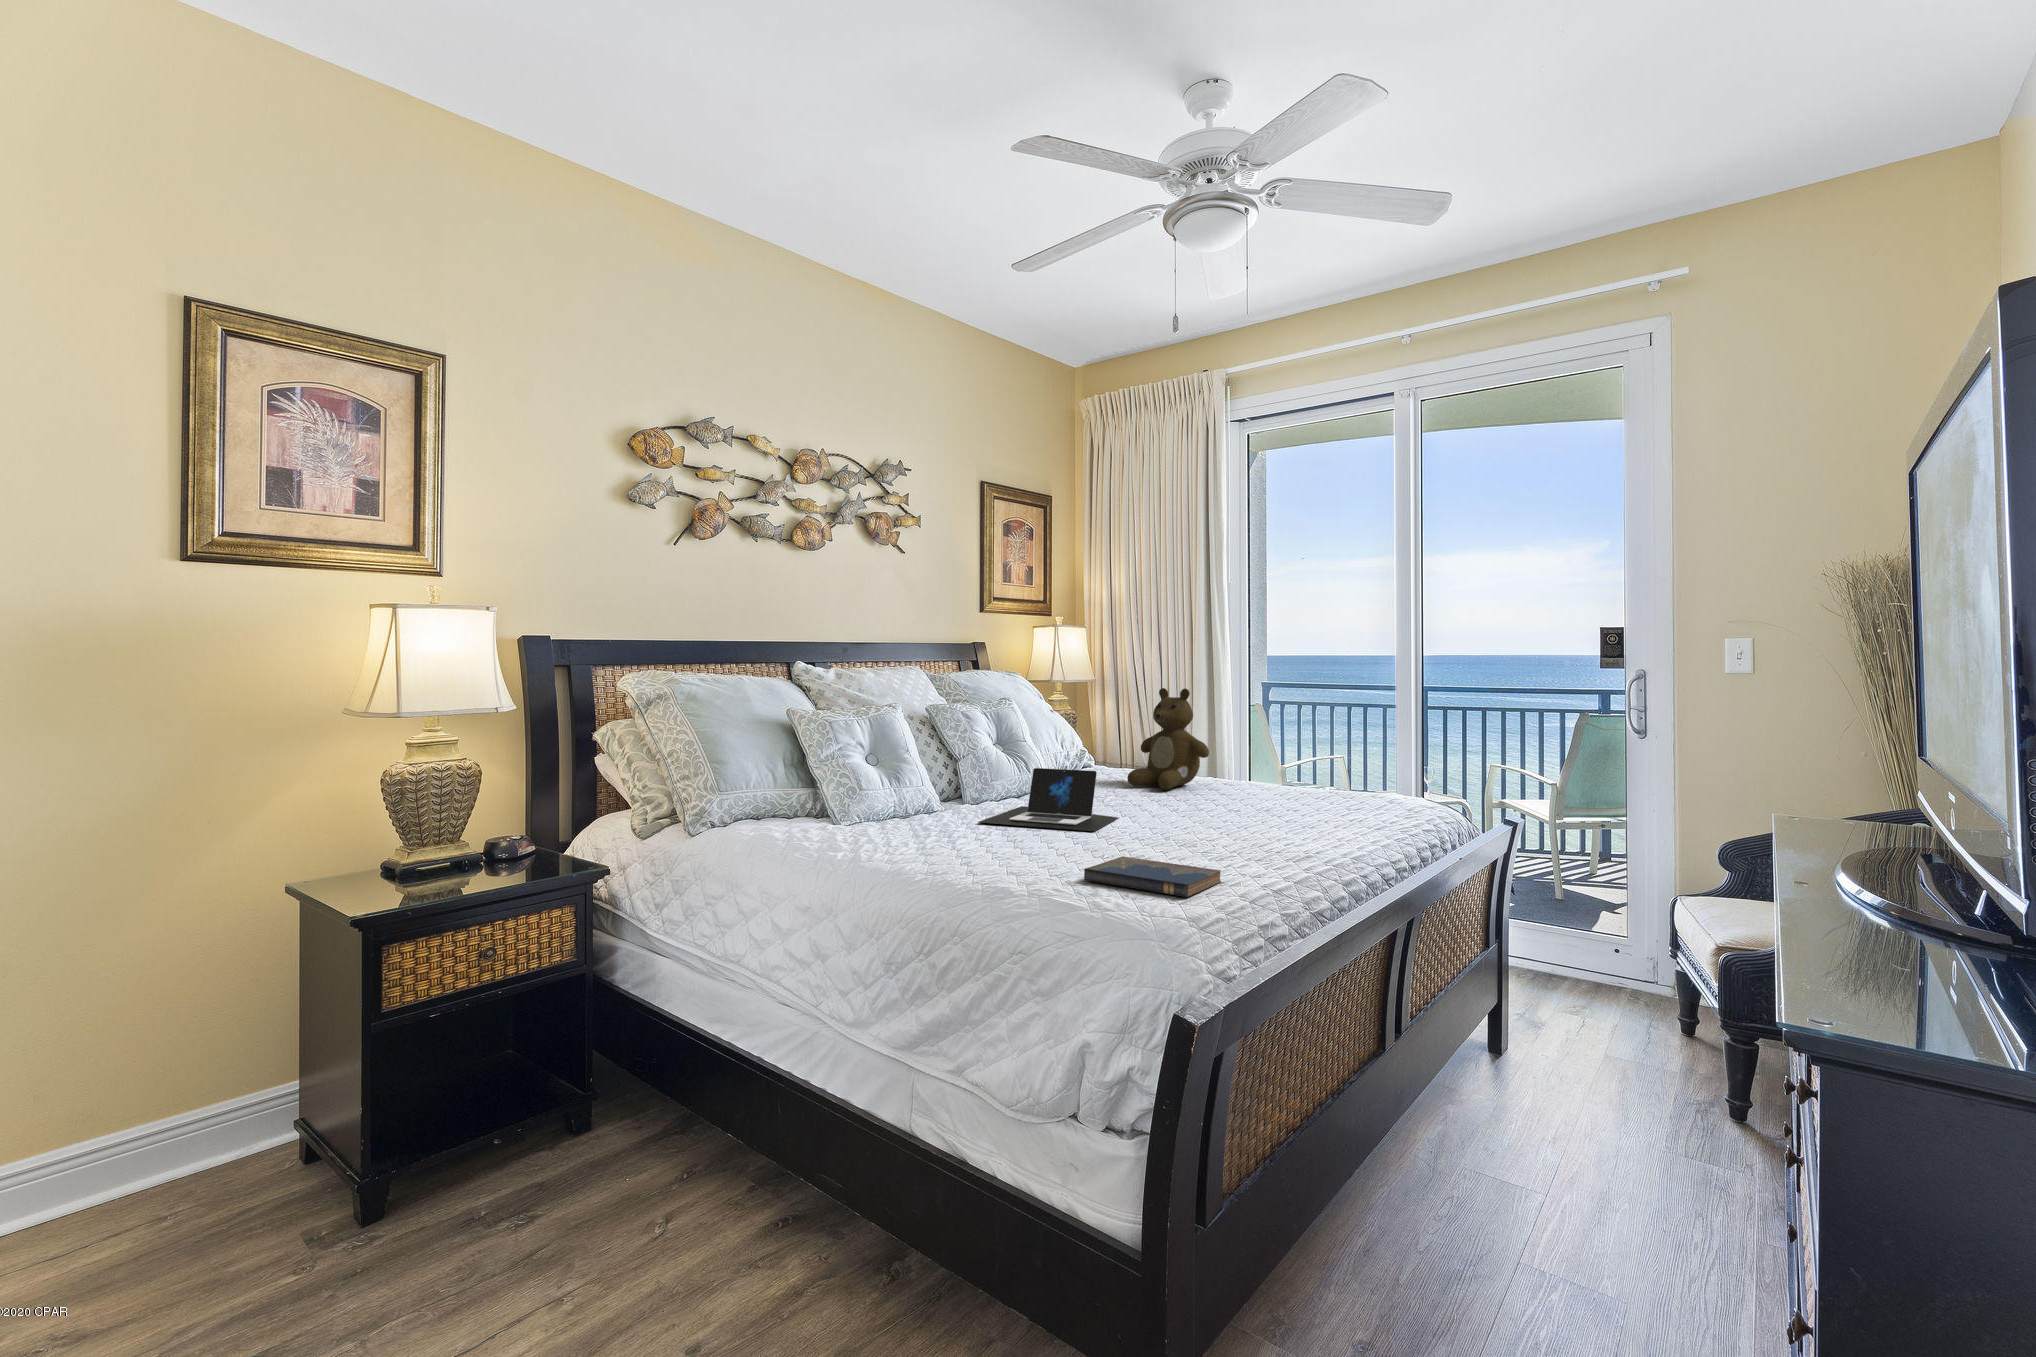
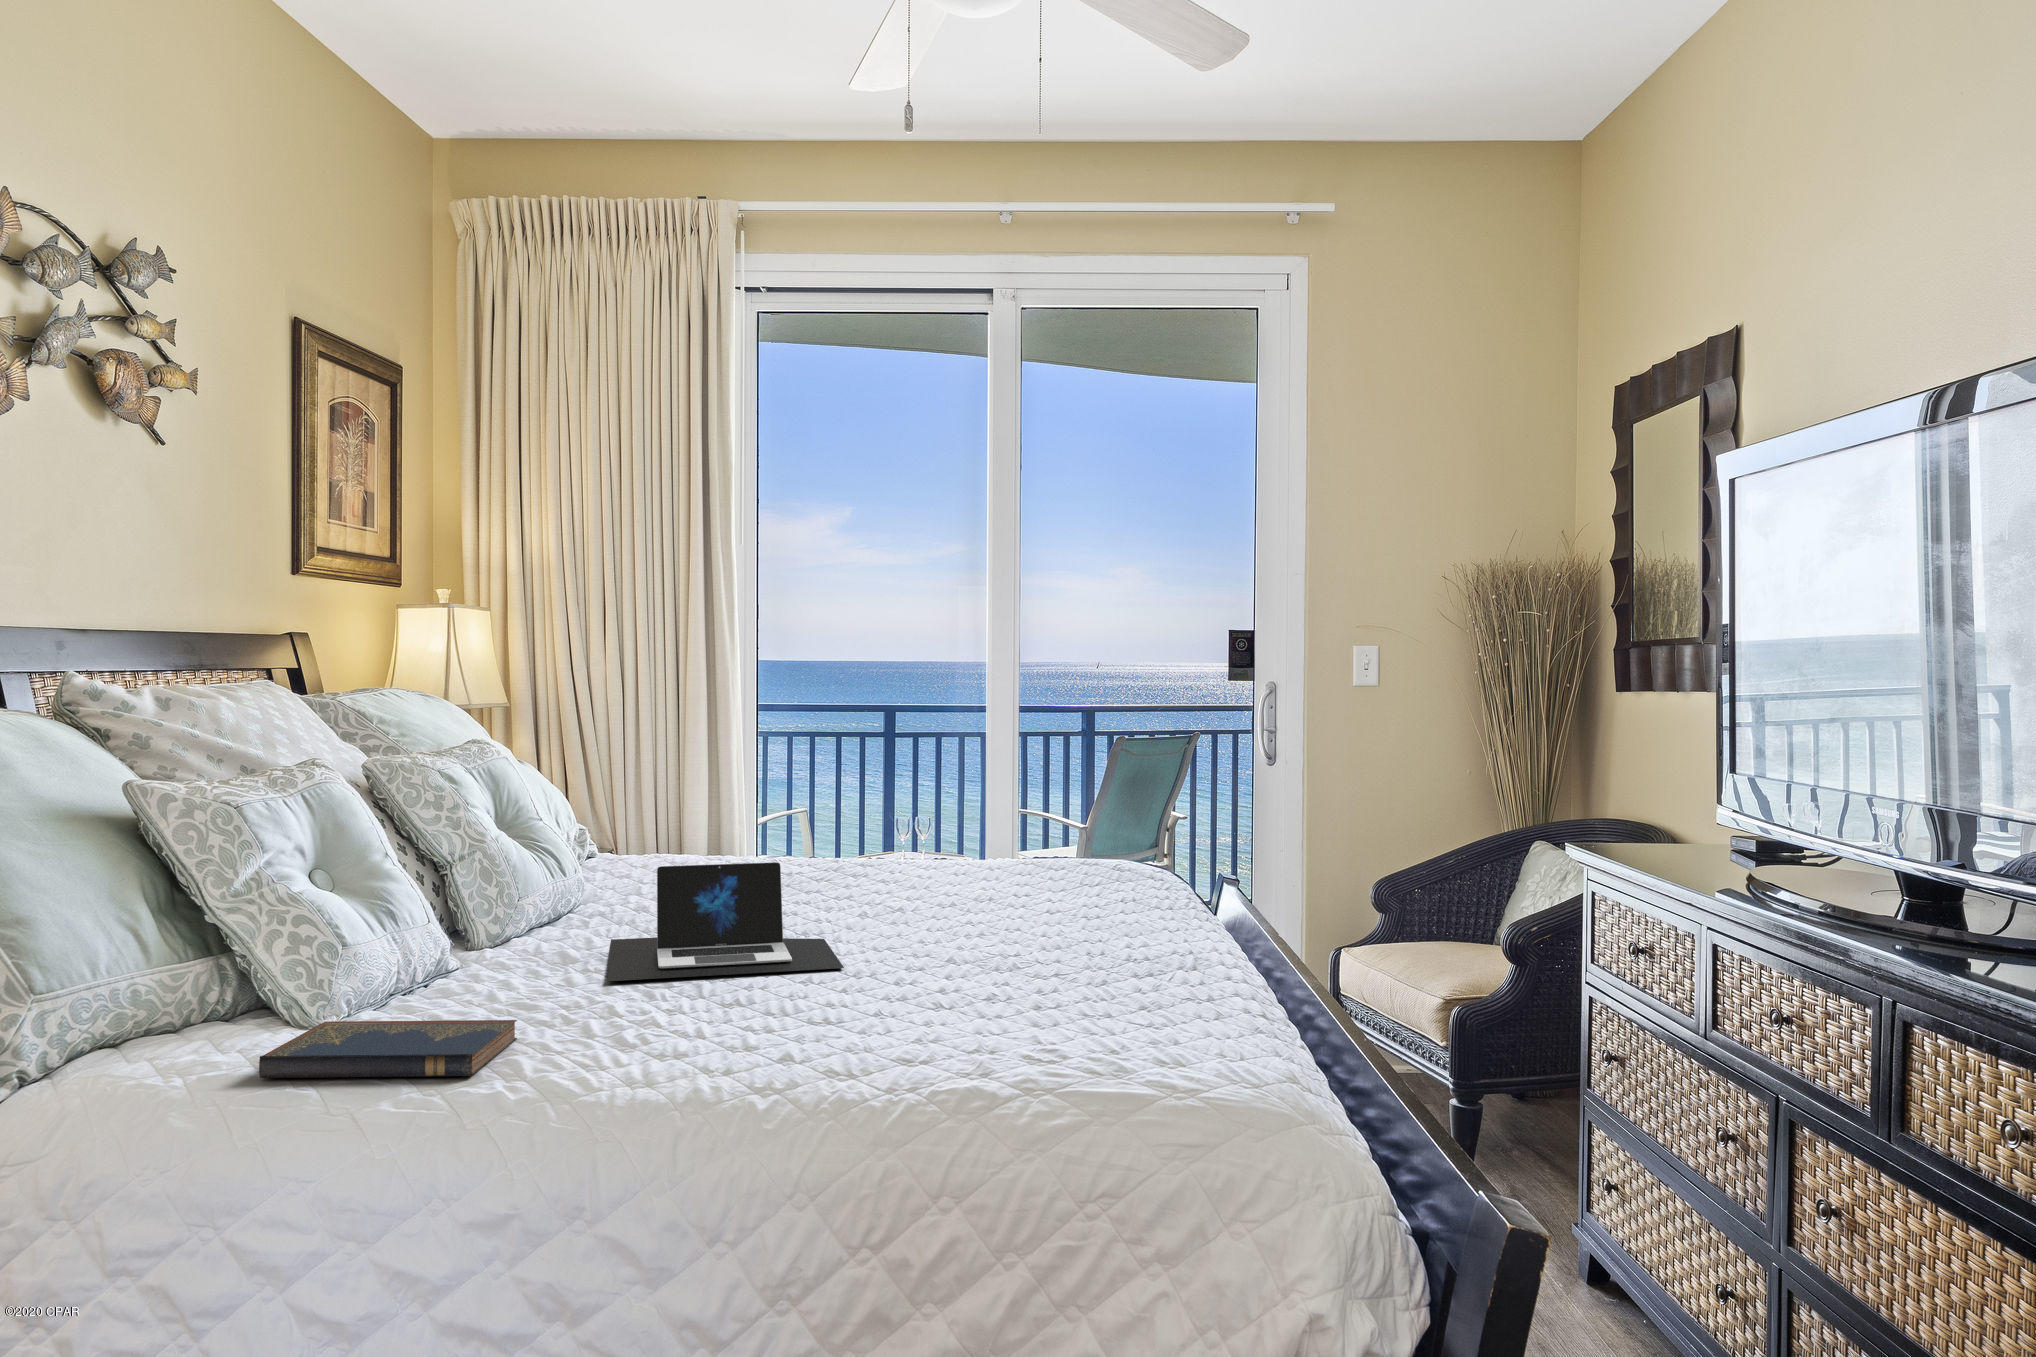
teddy bear: present [1127,688,1209,790] -> none [716,714,846,883]
hardcover book: present [1084,856,1221,897] -> present [259,1020,517,1078]

